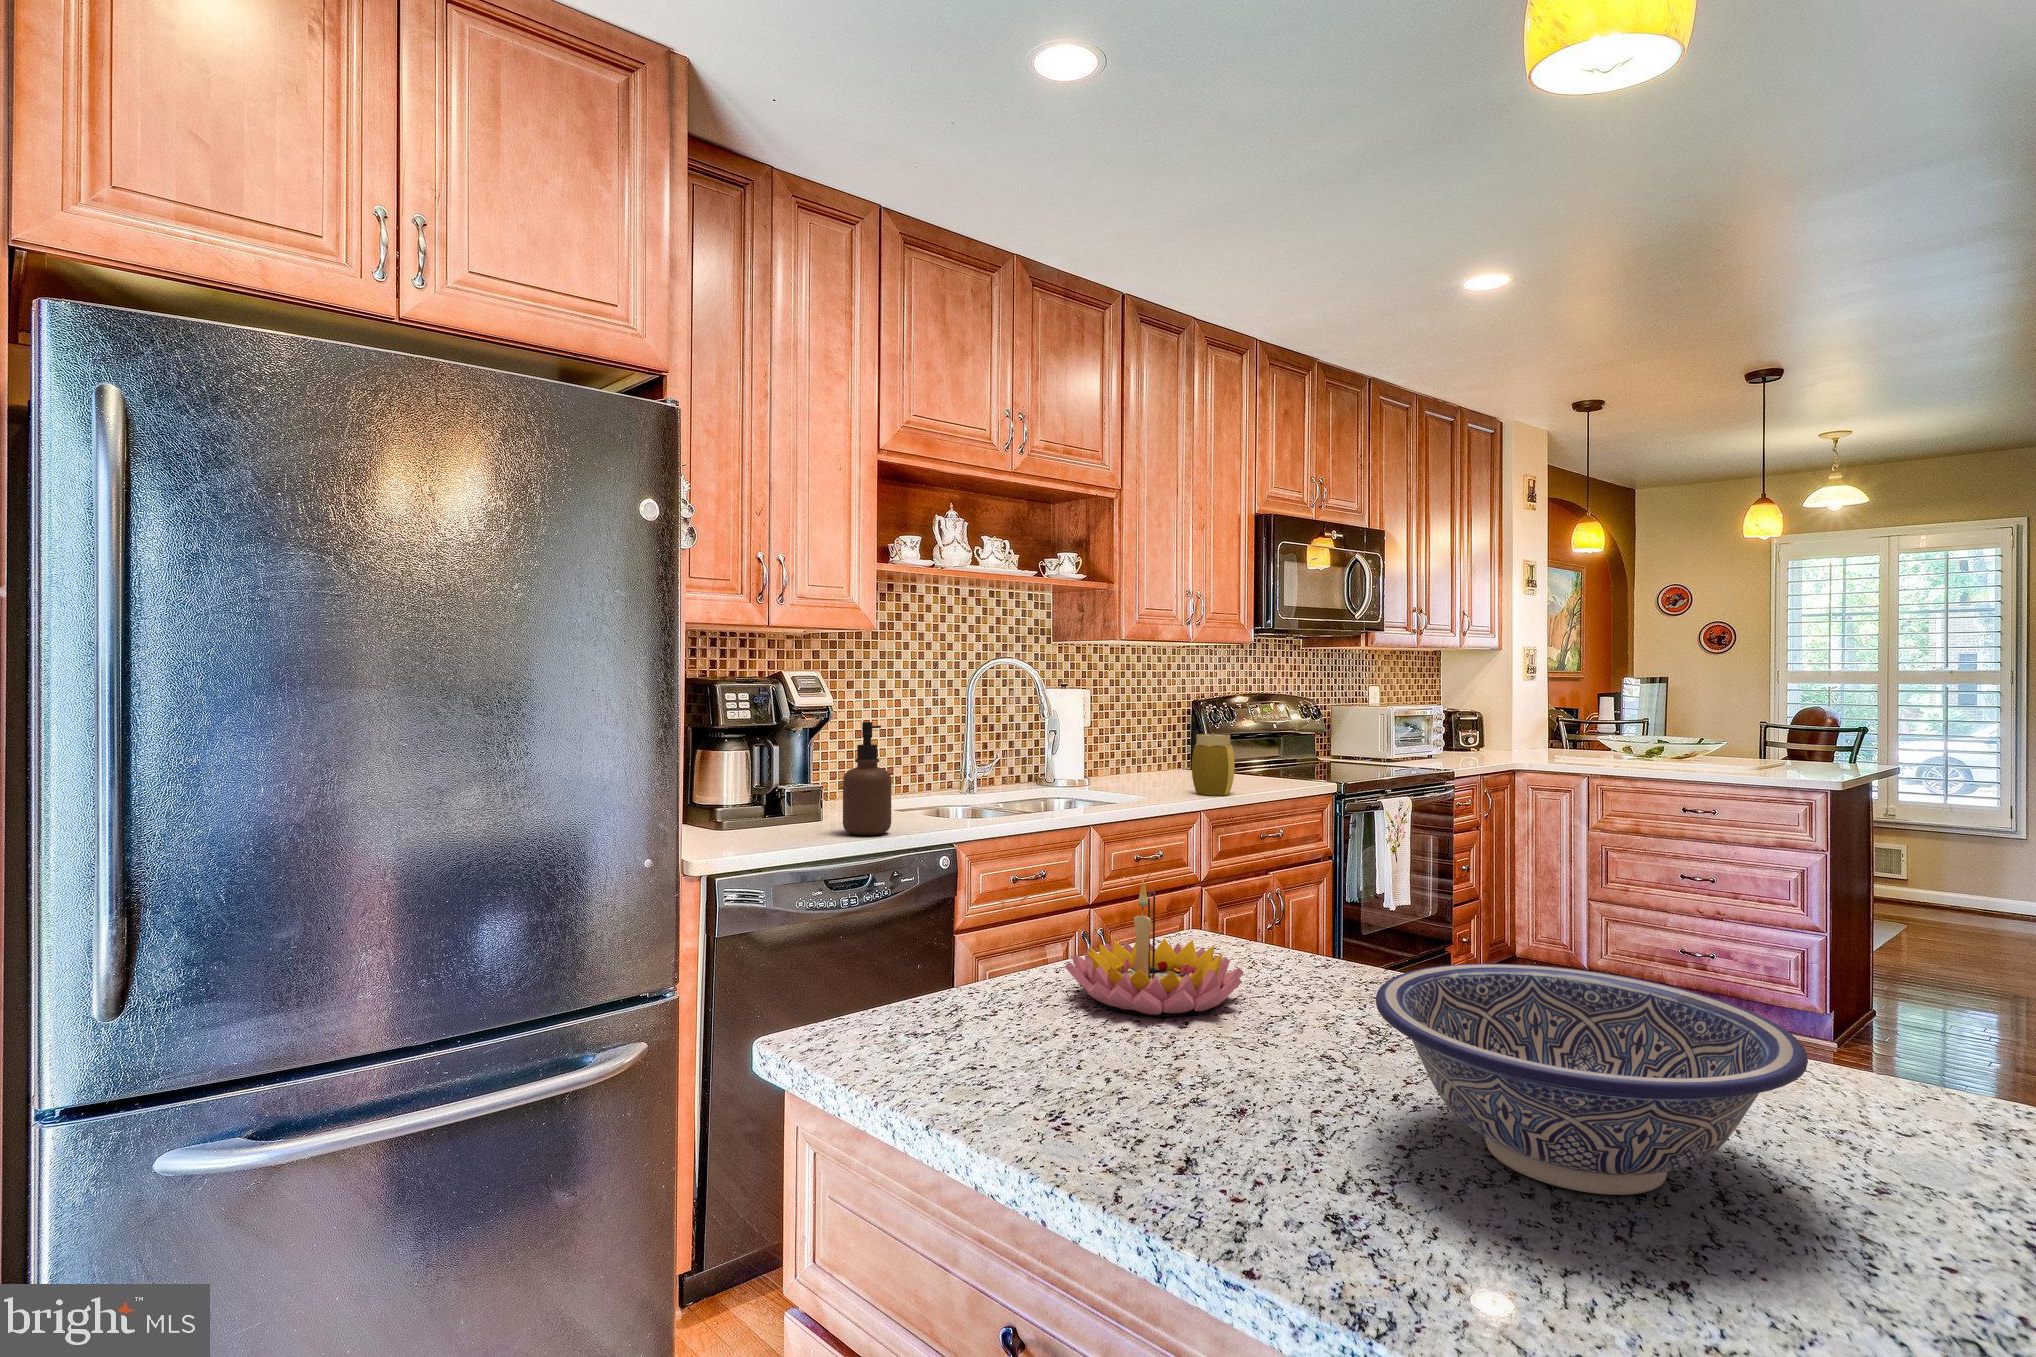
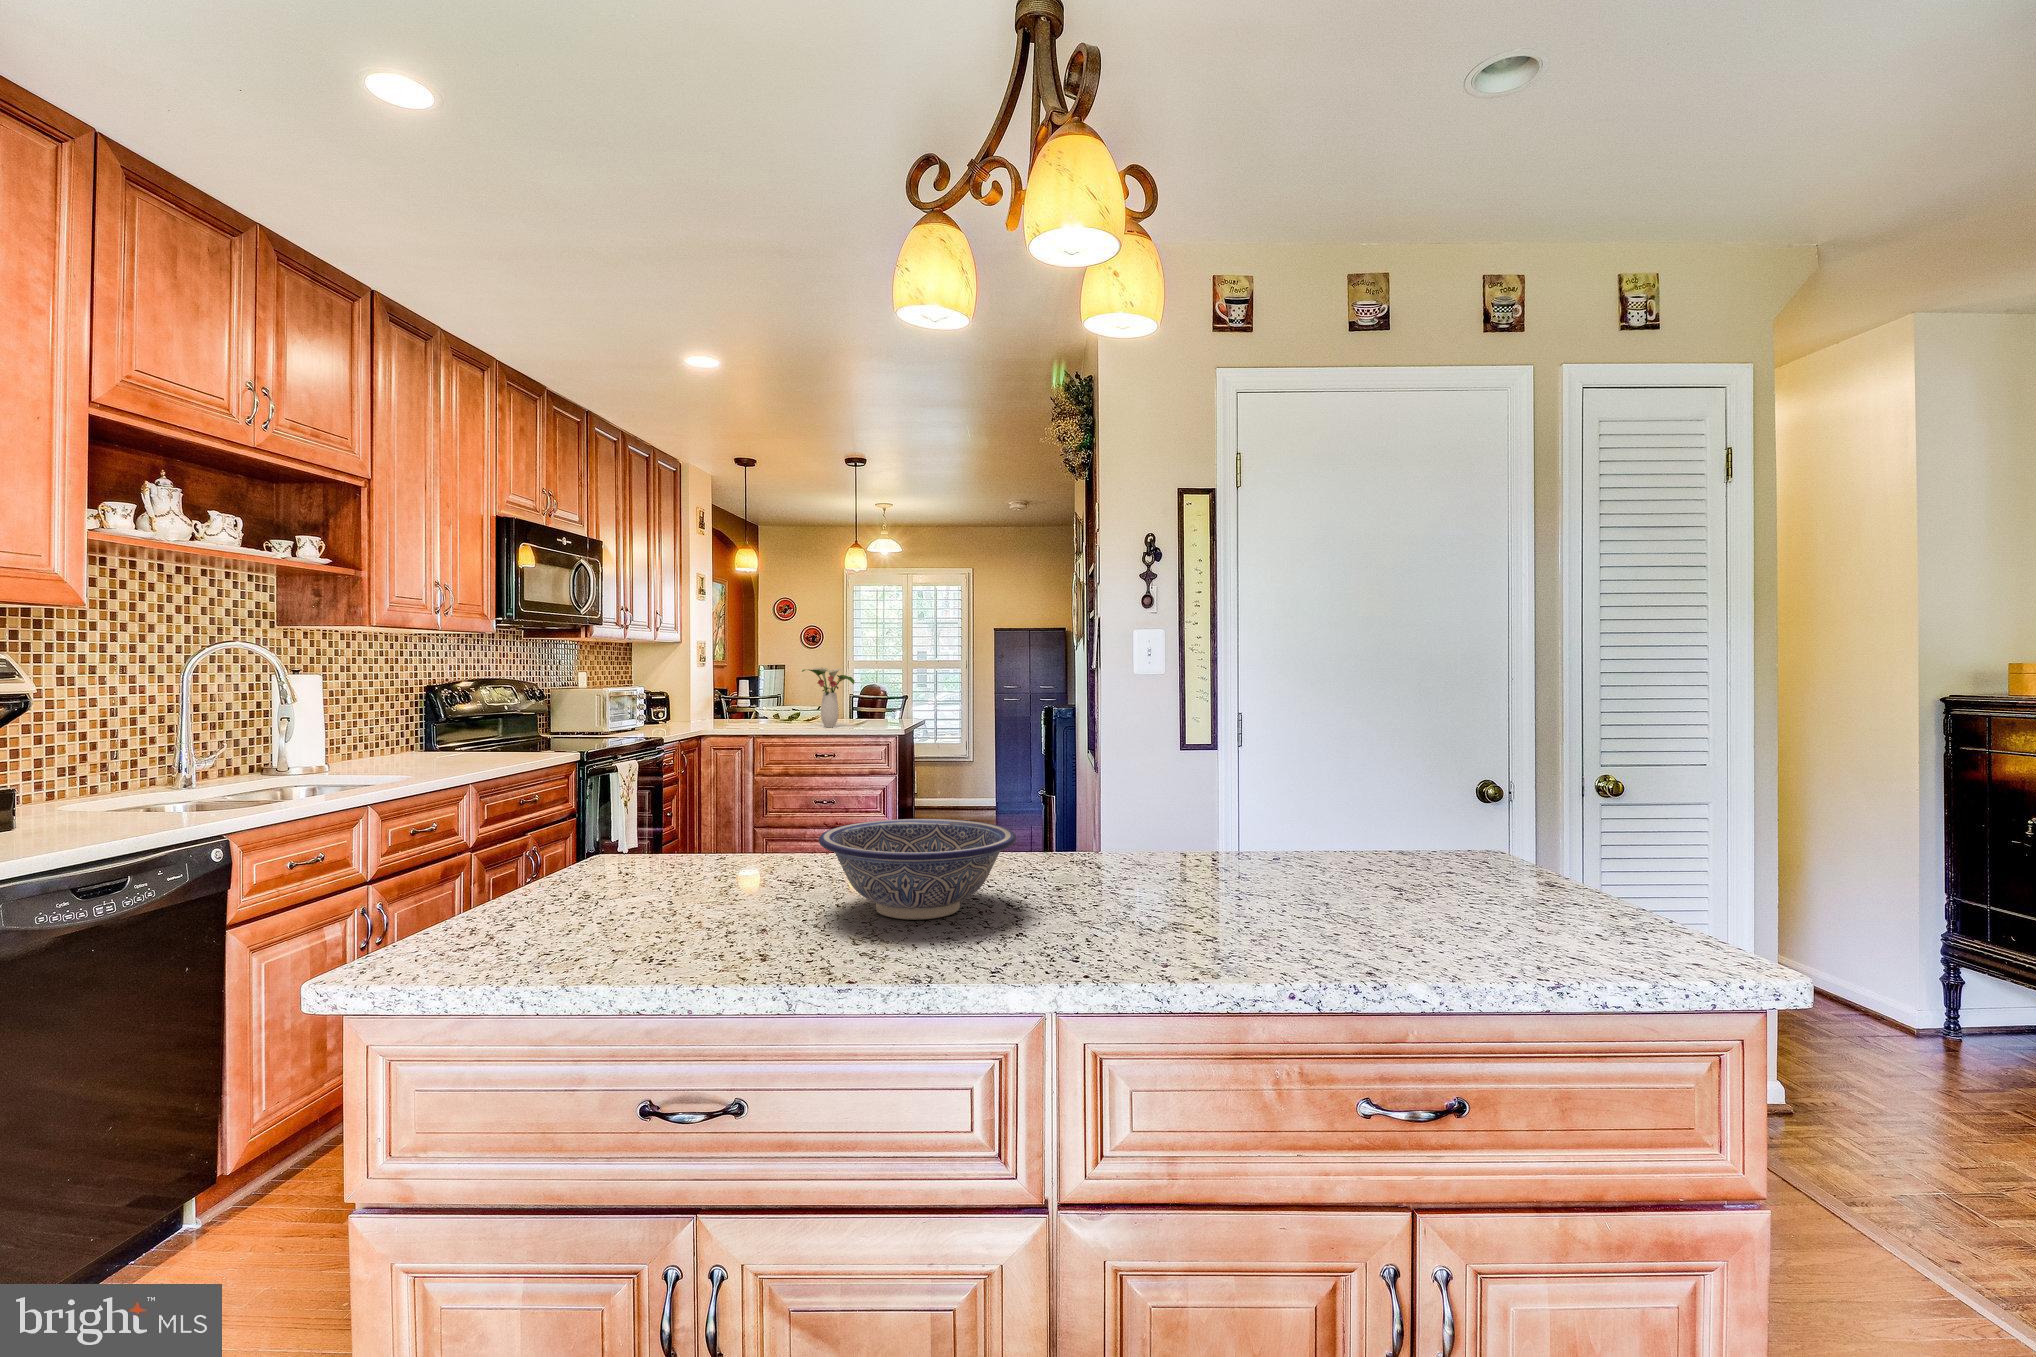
flower arrangement: none [1666,681,1756,770] -> present [802,667,855,727]
soap dispenser: present [843,722,891,835] -> none [65,711,140,838]
jar: present [1192,734,1235,795] -> none [452,714,495,770]
candle holder: present [1065,880,1244,1017] -> none [540,809,682,907]

